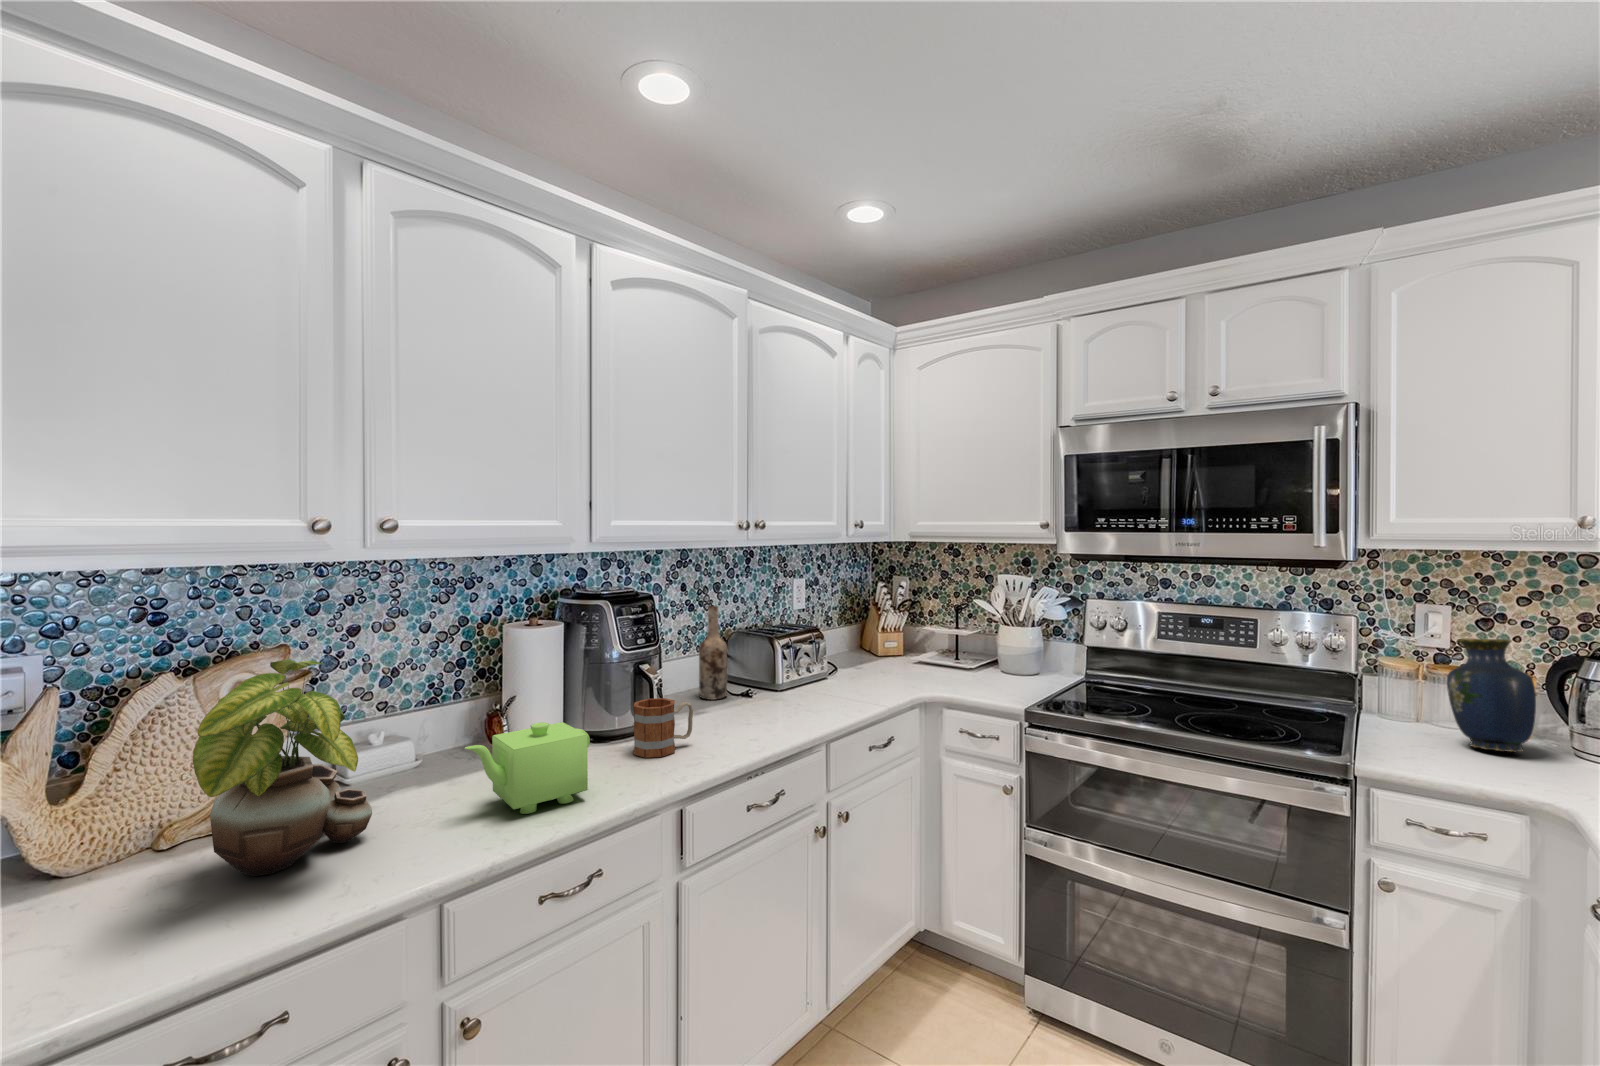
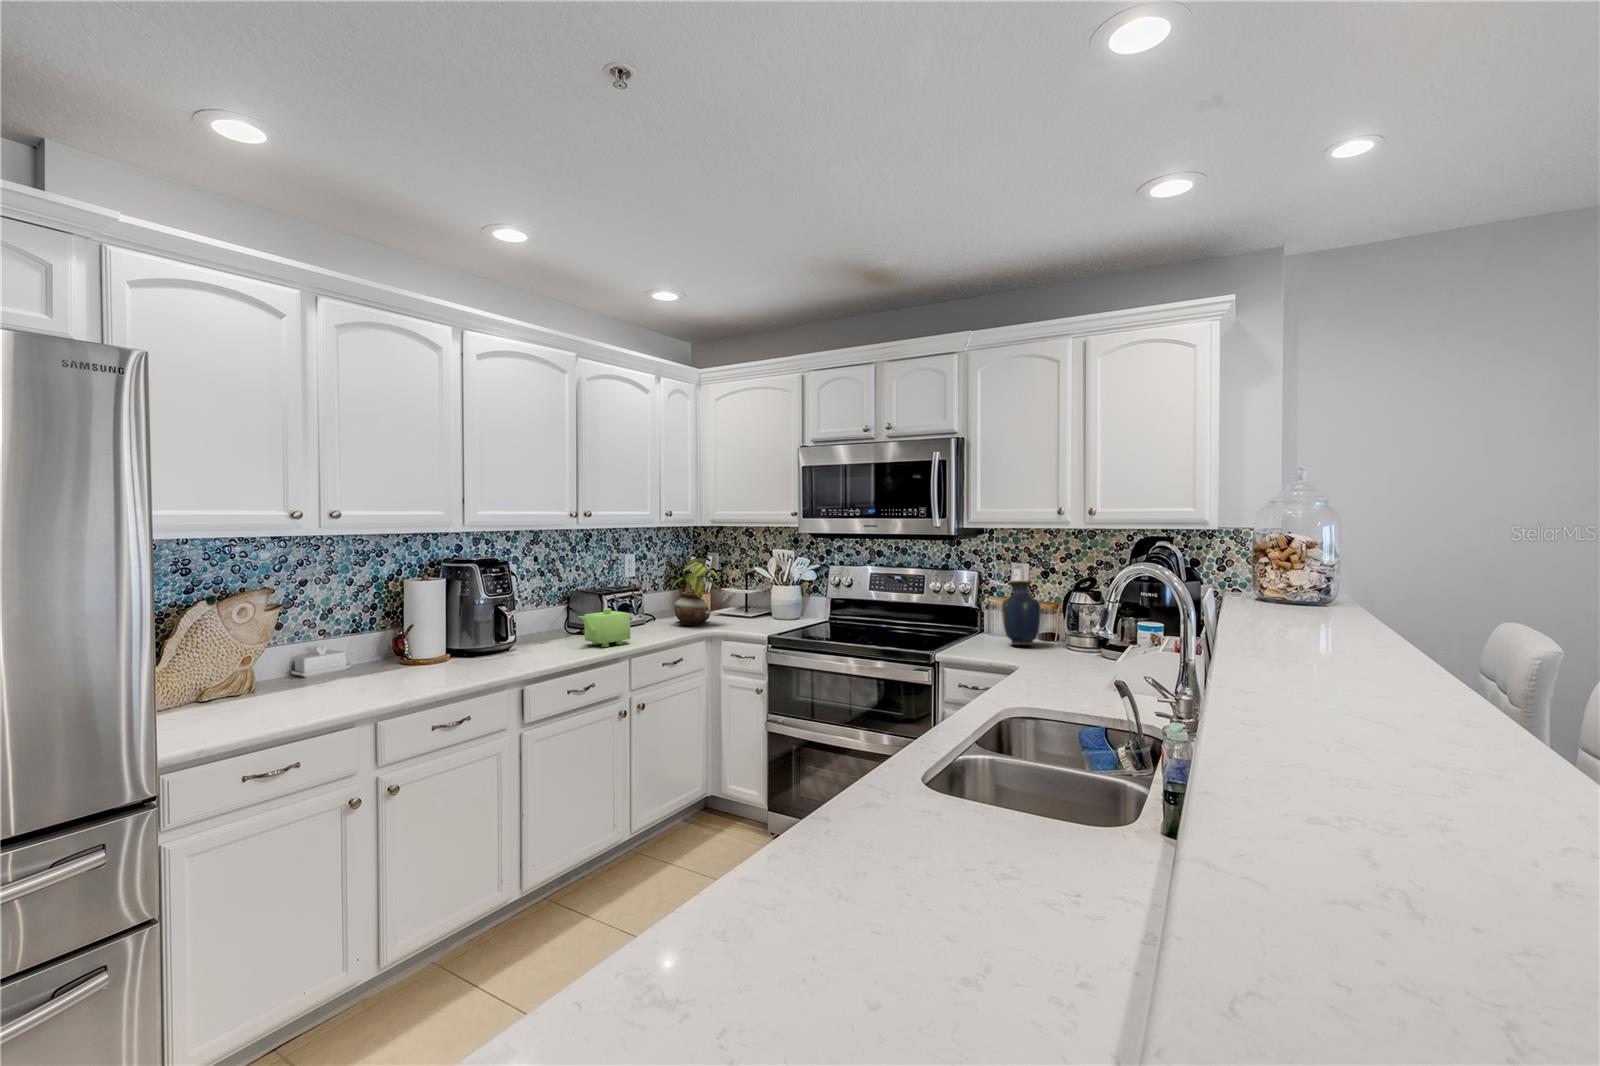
wine bottle: present [699,606,727,700] -> none [548,572,569,637]
potted plant: present [193,659,372,876] -> present [672,559,721,626]
mug: present [634,698,693,758] -> none [493,627,535,663]
teapot: present [465,722,590,814] -> present [578,608,630,647]

